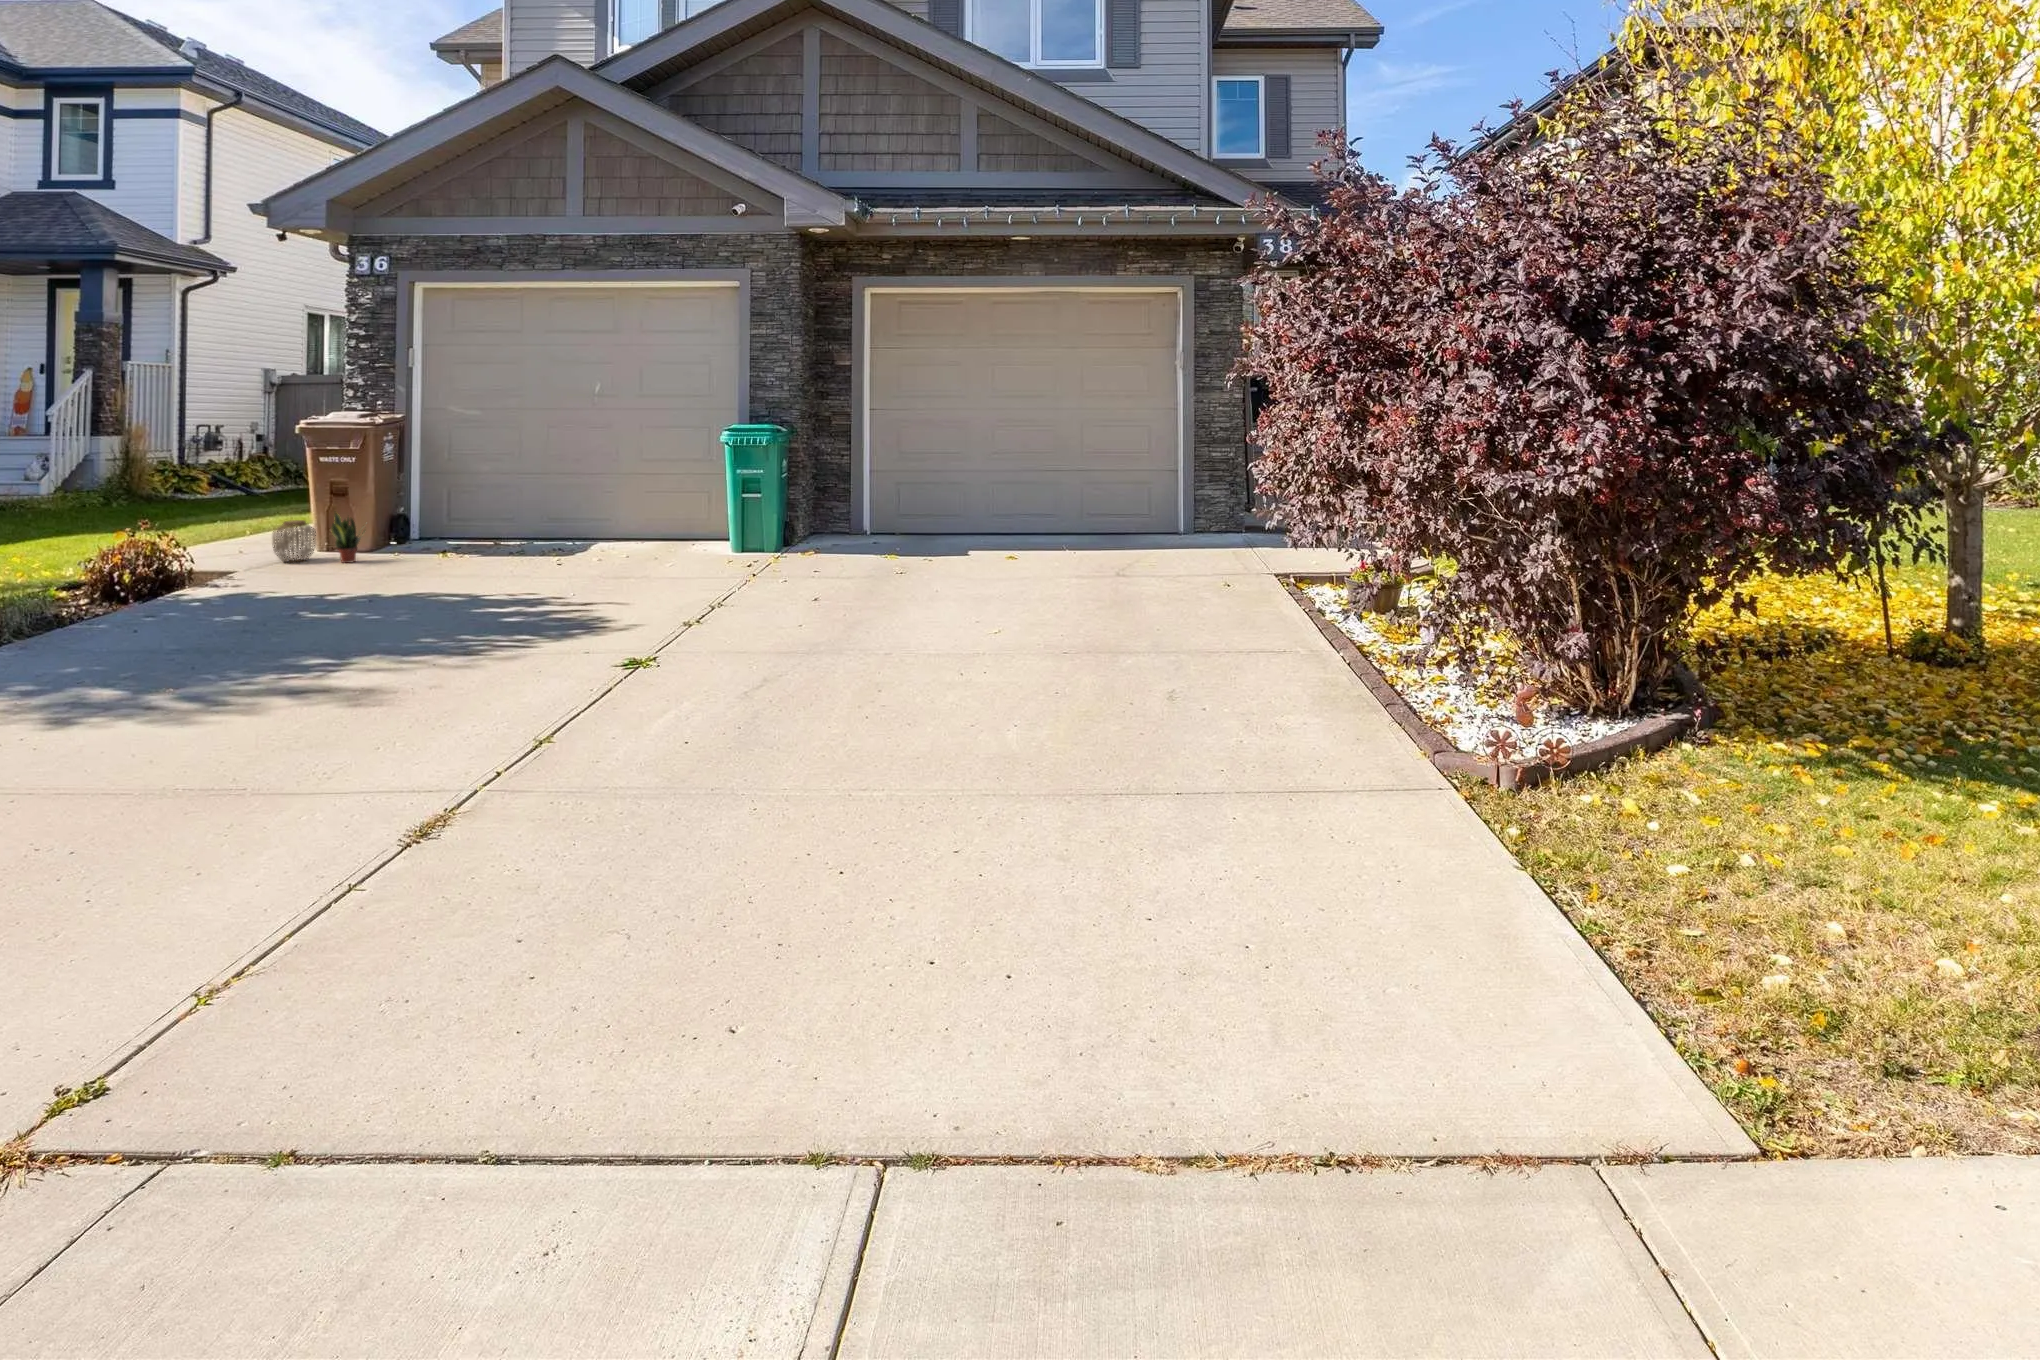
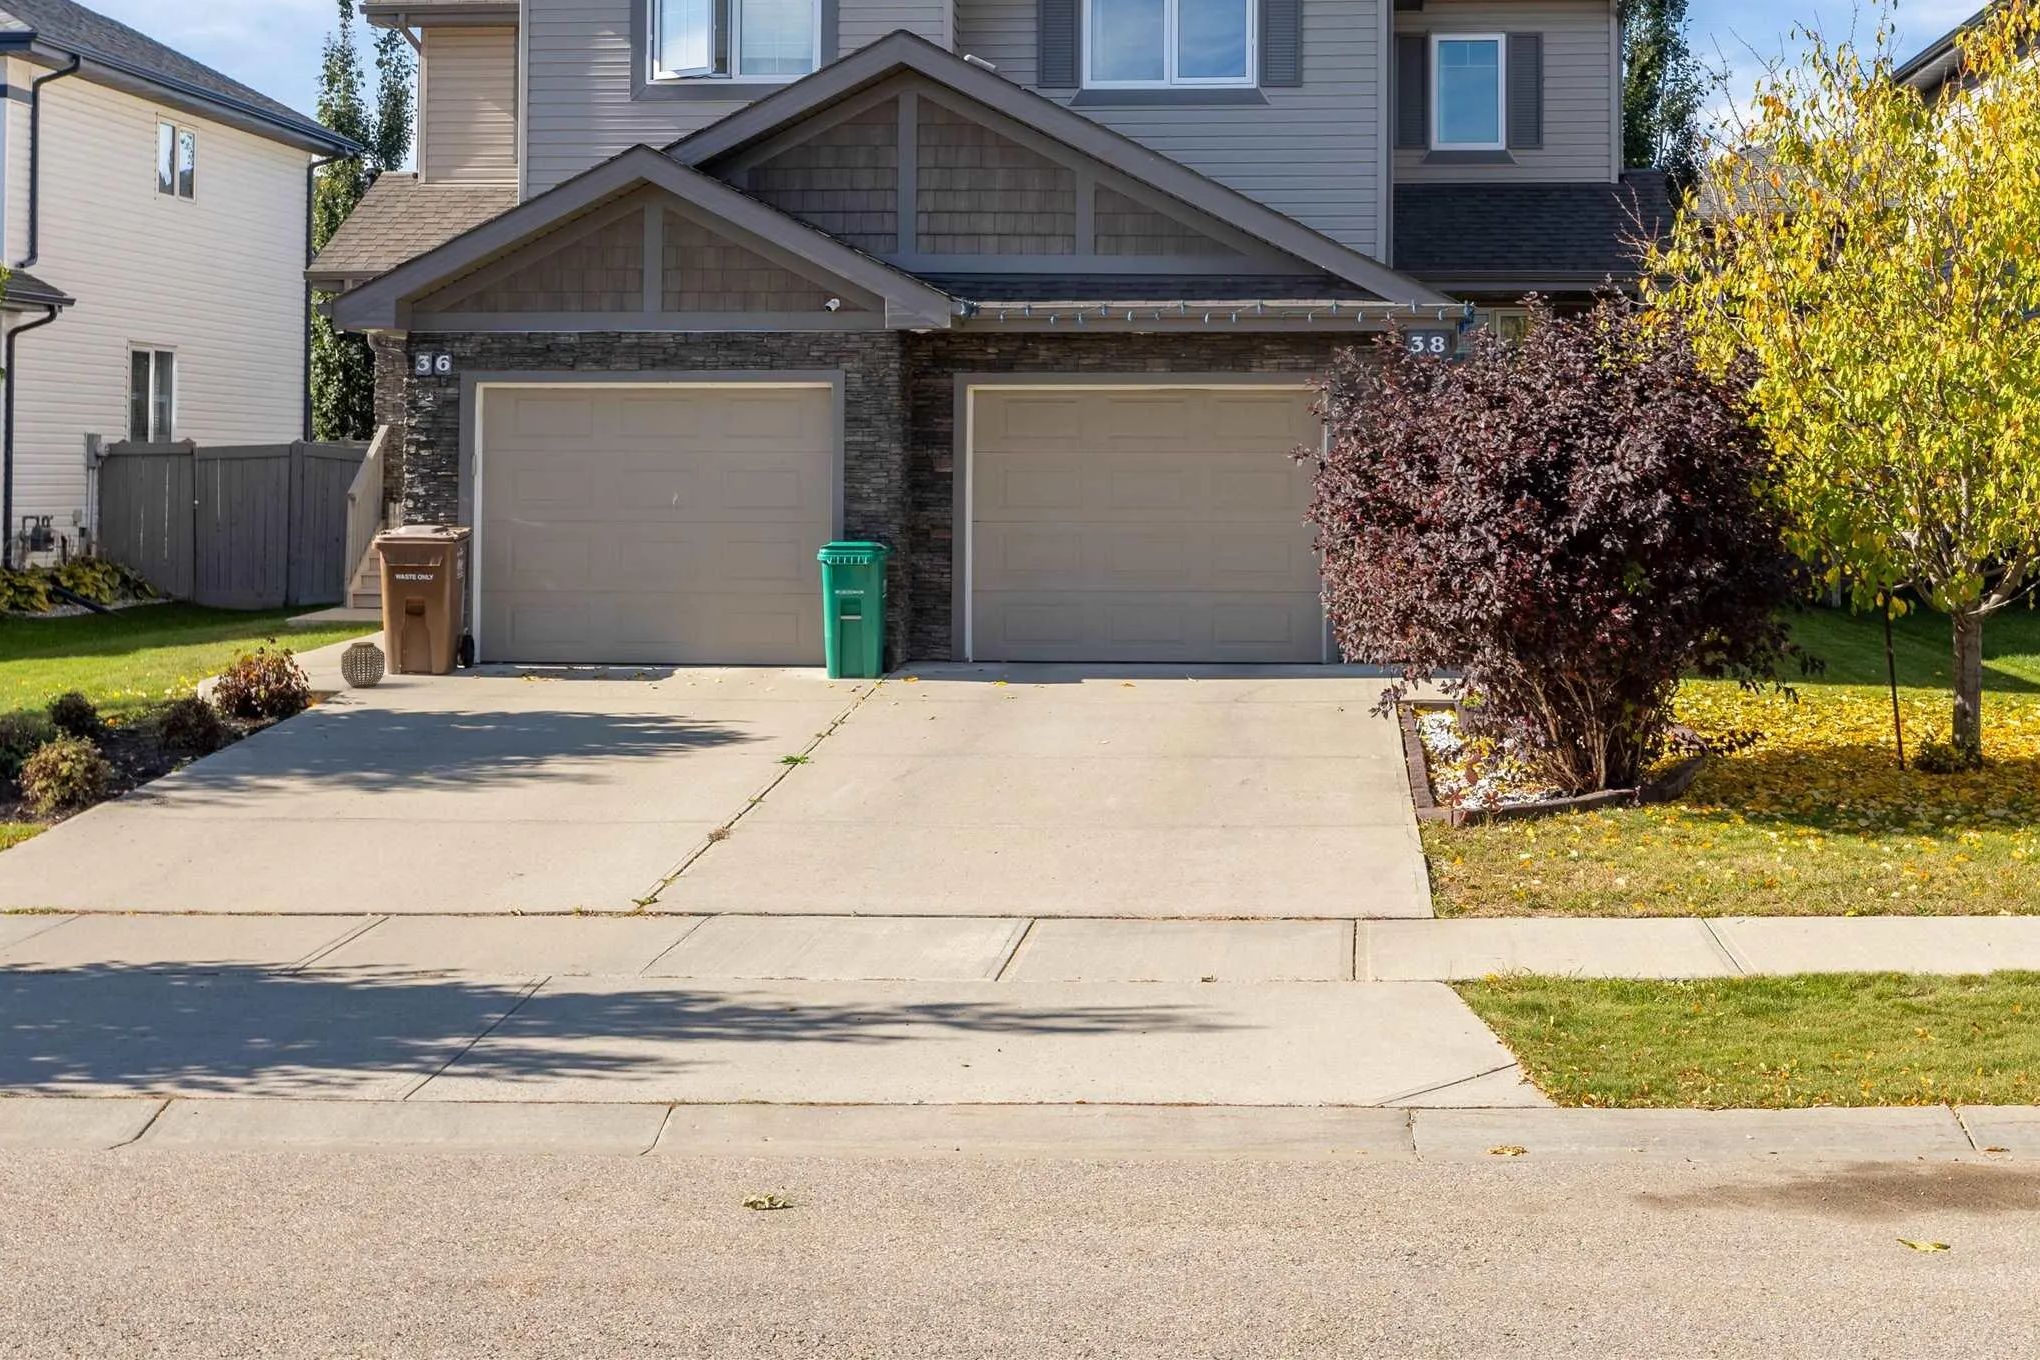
potted plant: present [331,512,363,563] -> none [404,632,441,688]

